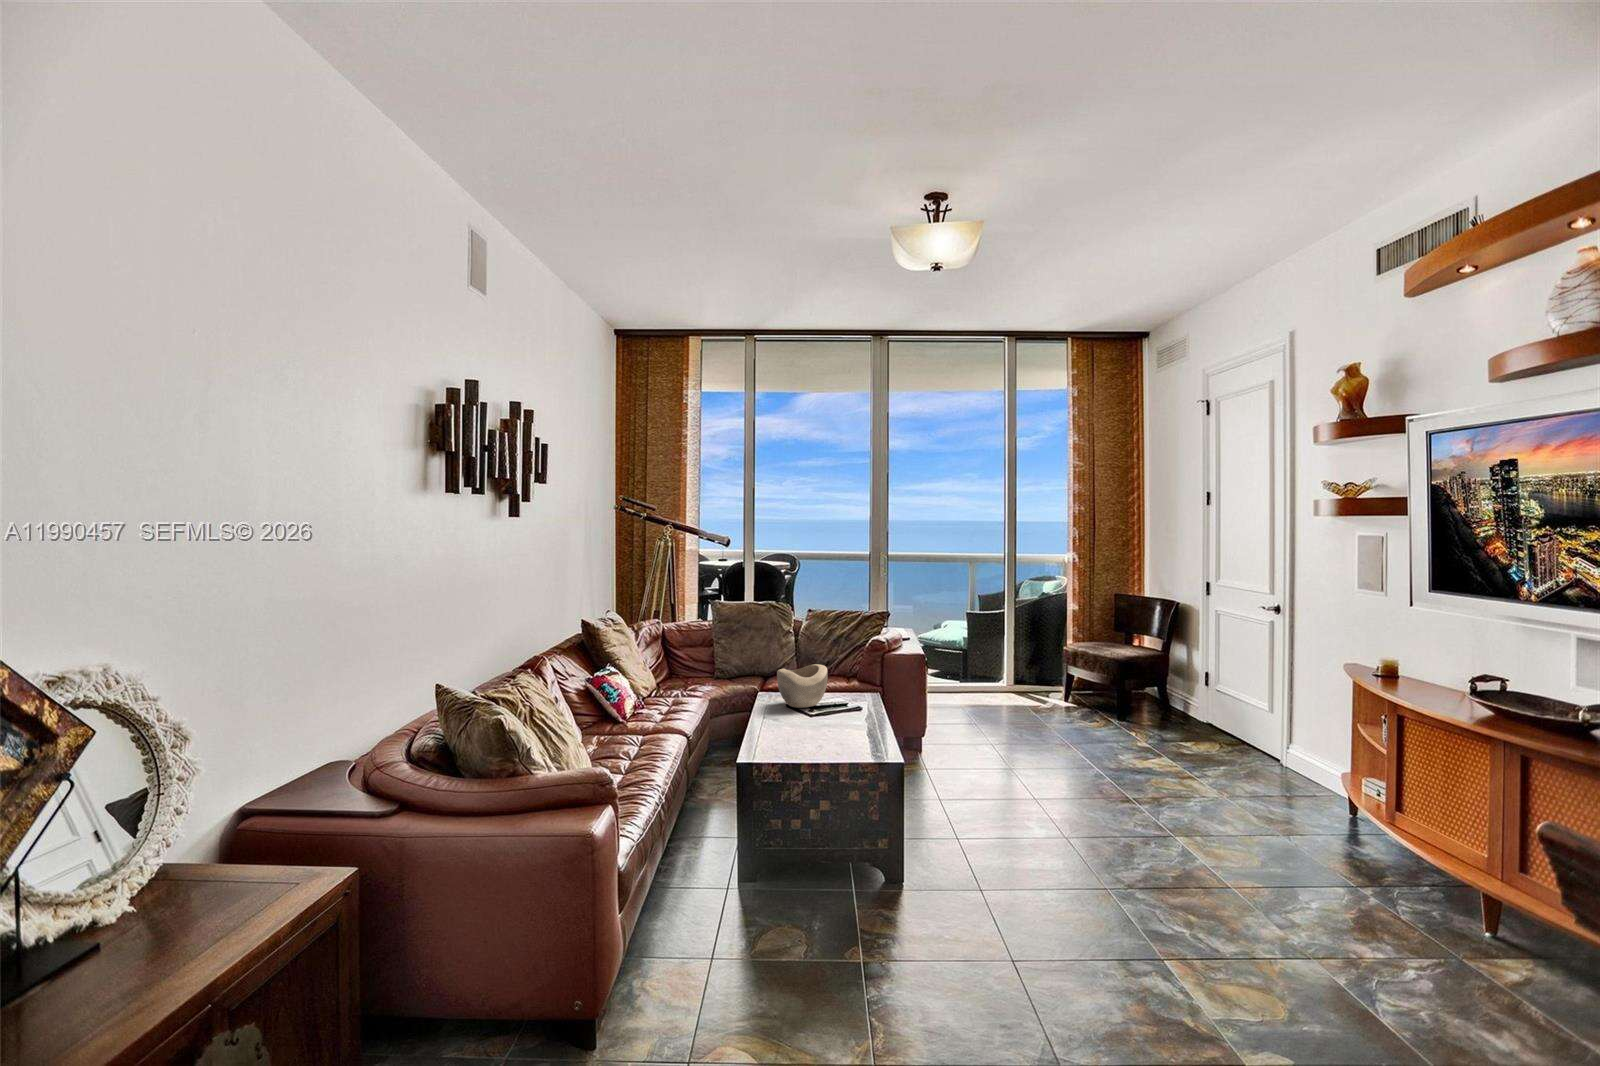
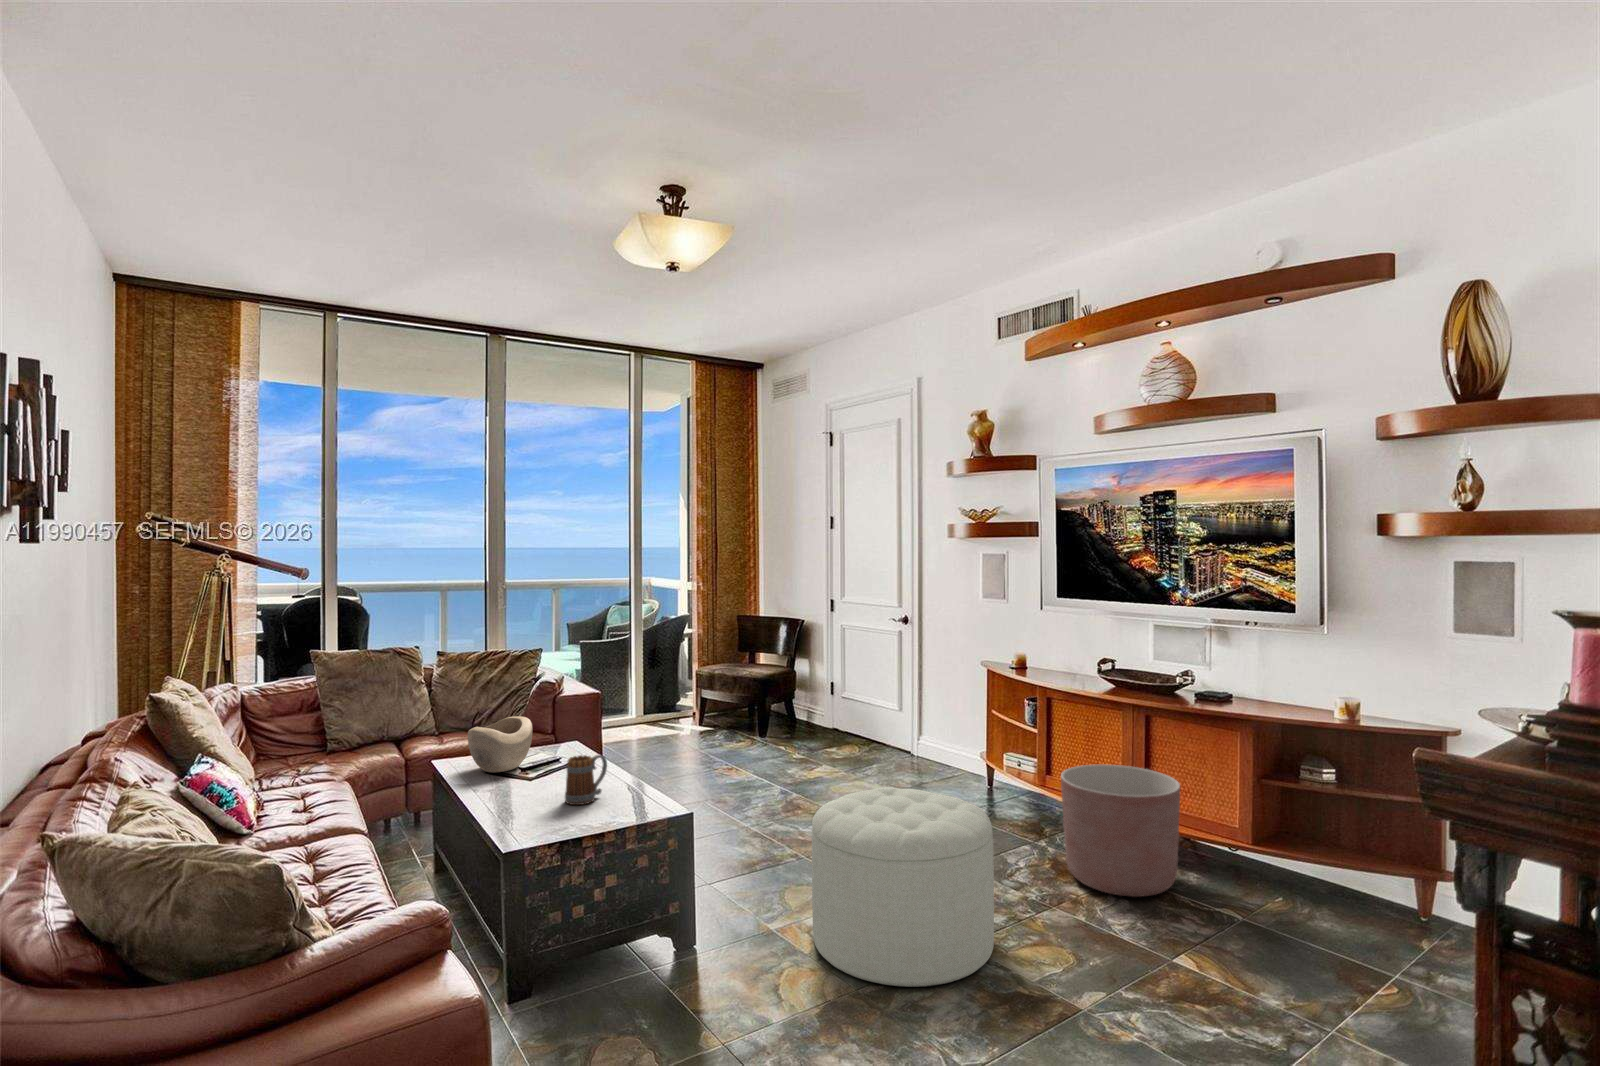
mug: none [815,701,853,742] -> present [565,755,607,805]
ottoman: none [999,777,1198,987] -> present [812,787,994,987]
planter: none [1362,804,1549,988] -> present [1061,765,1180,897]

